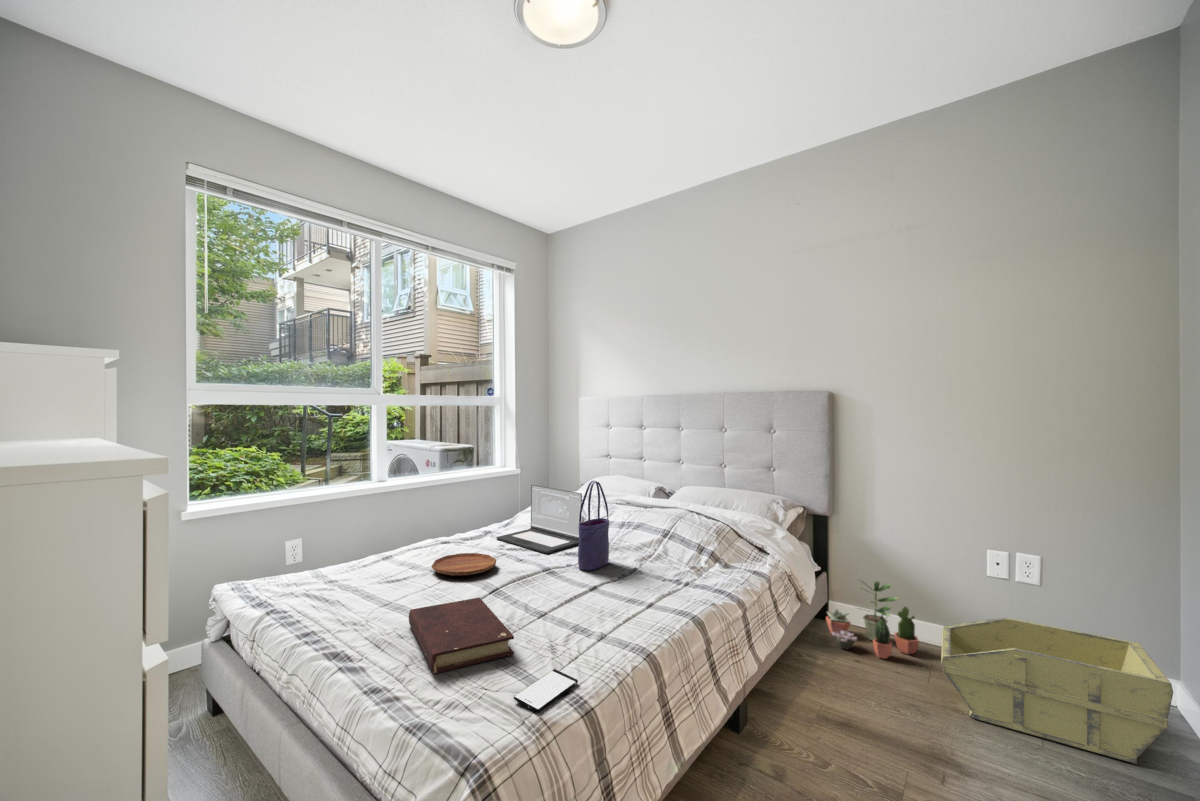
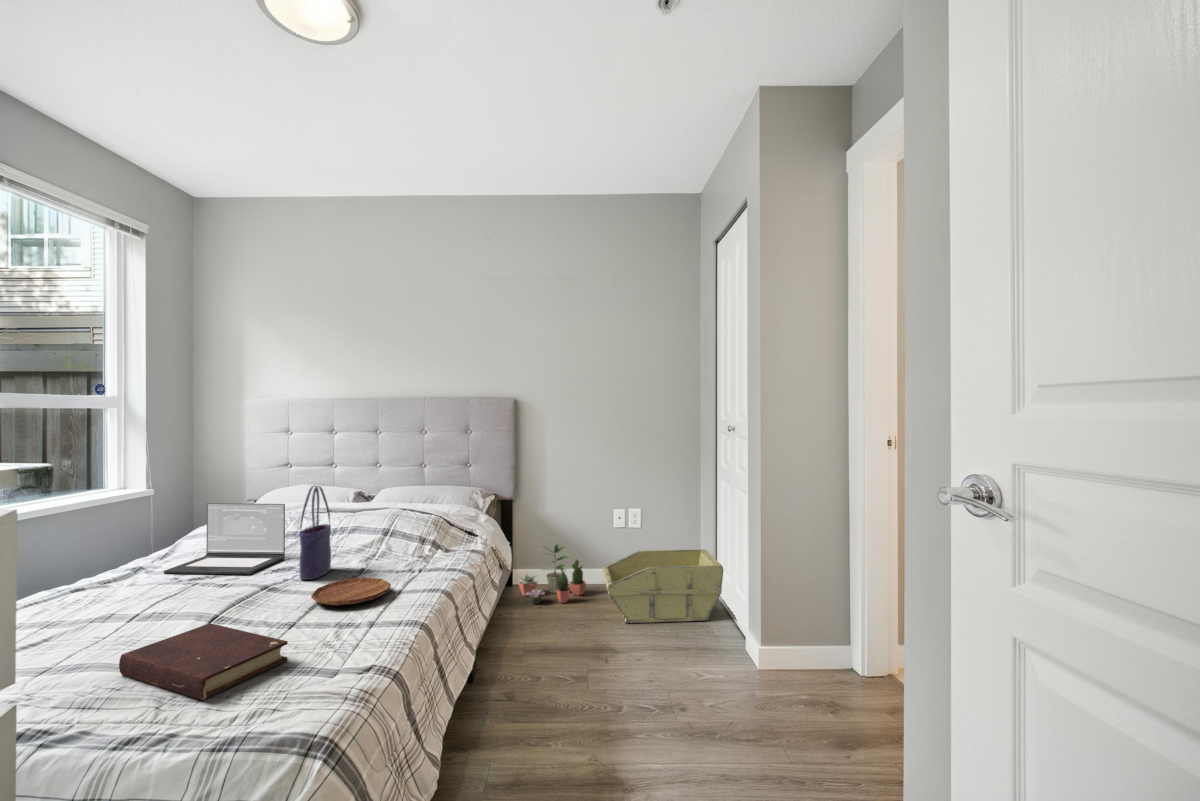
tray: present [431,553,496,576] -> present [311,578,391,605]
smartphone: present [514,669,578,712] -> none [319,656,373,690]

